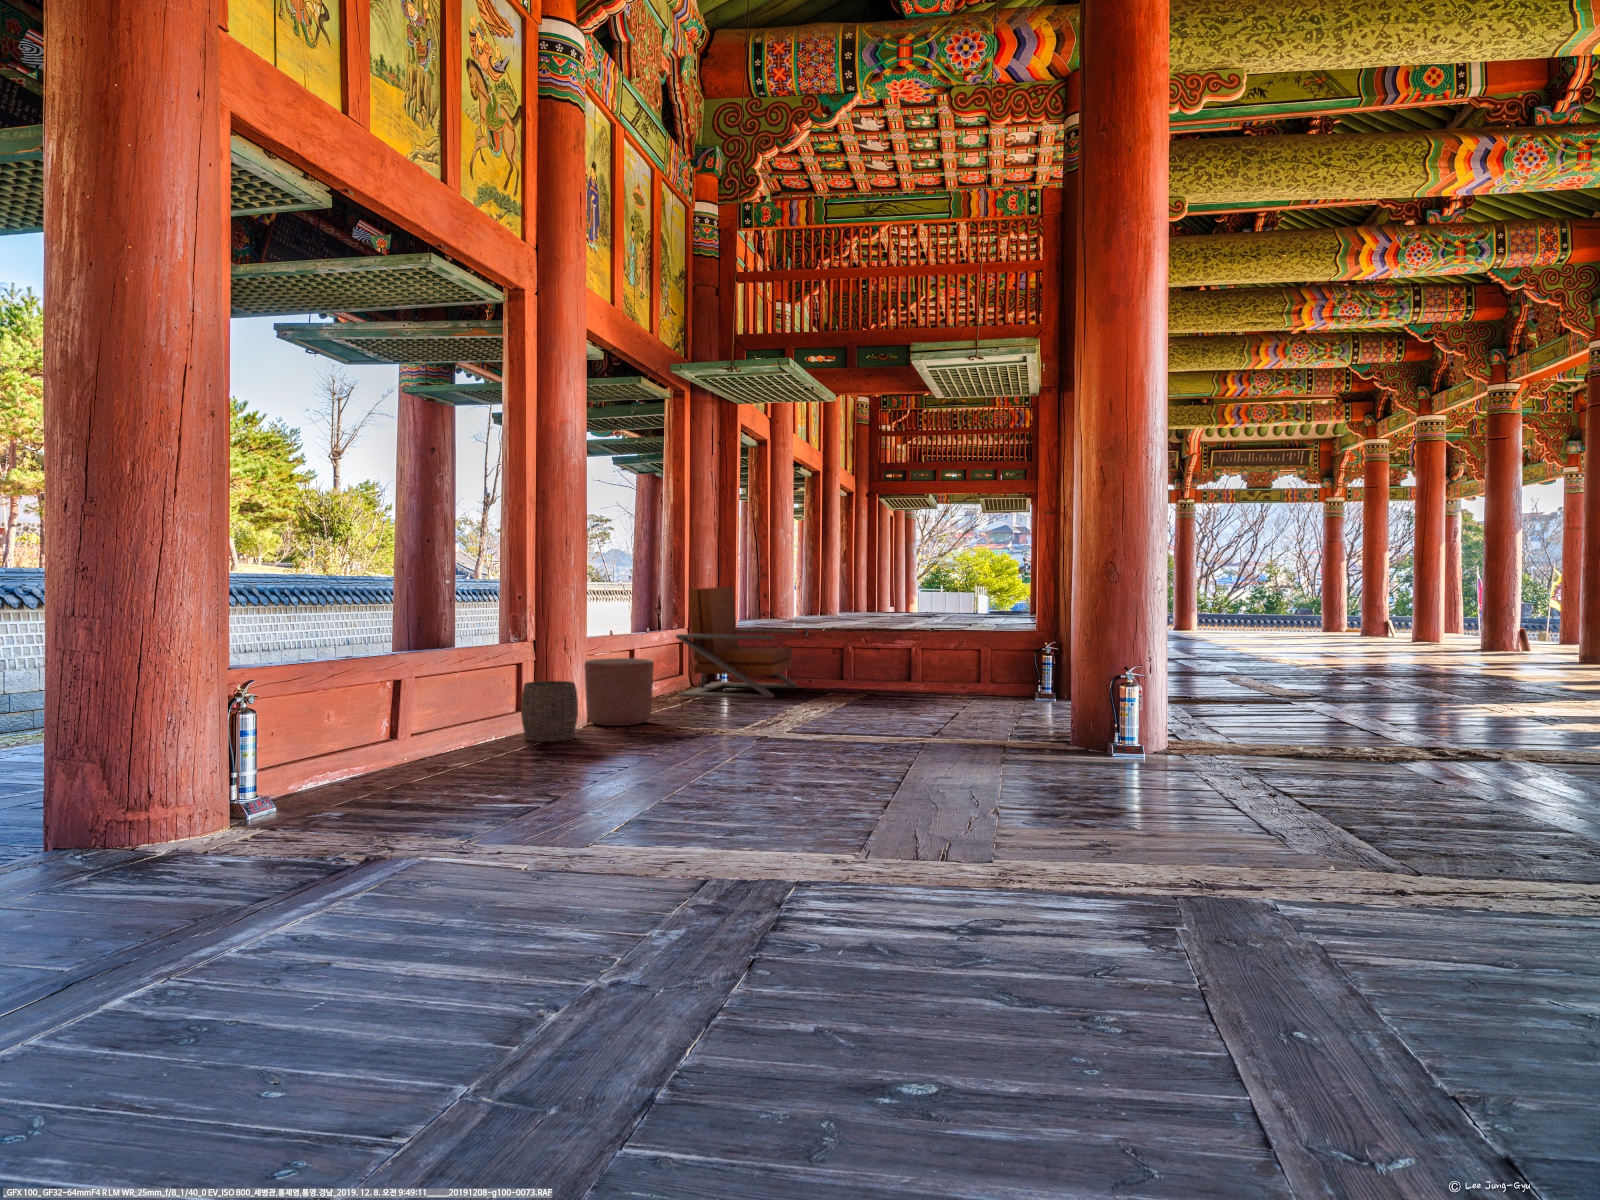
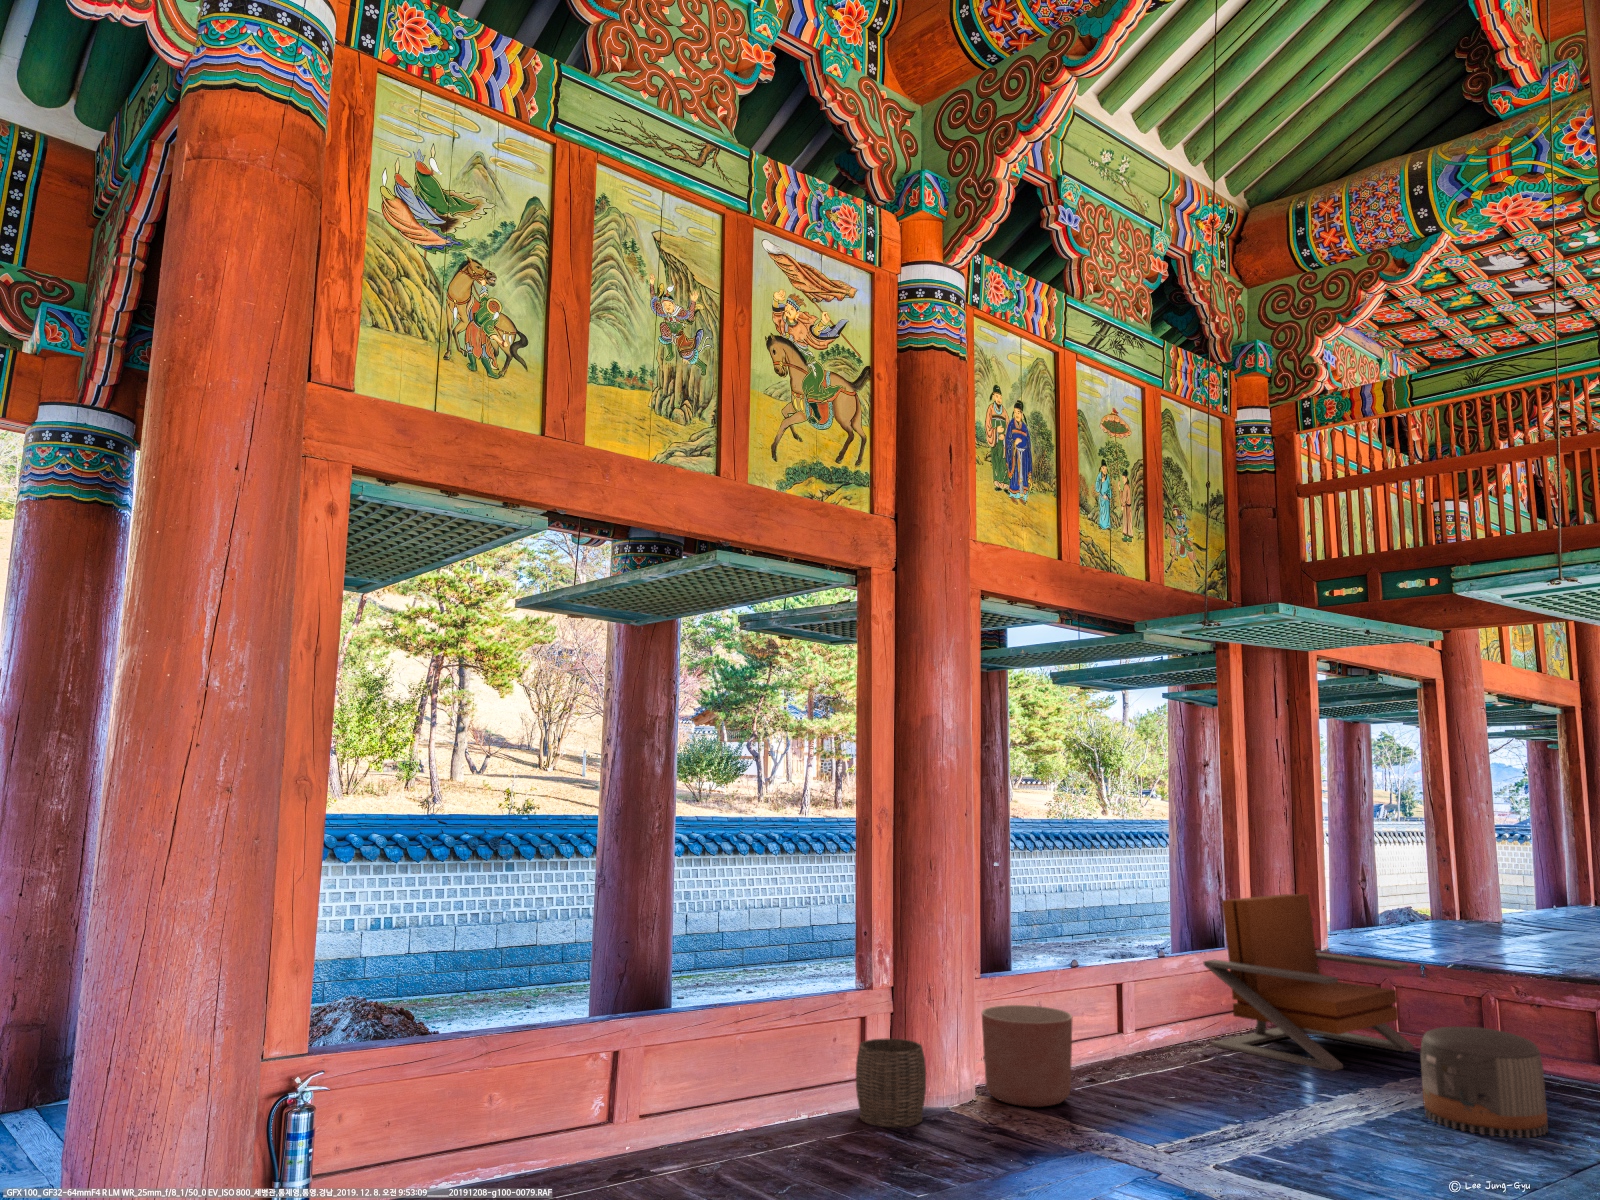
pouf: none [848,651,917,710] -> present [1420,1026,1548,1138]

